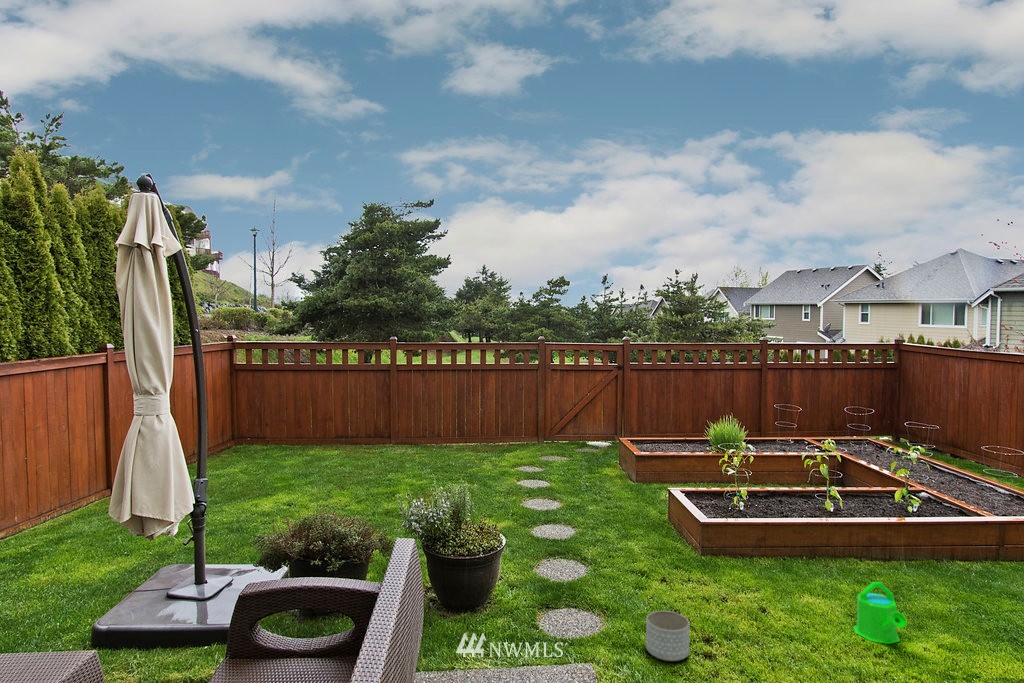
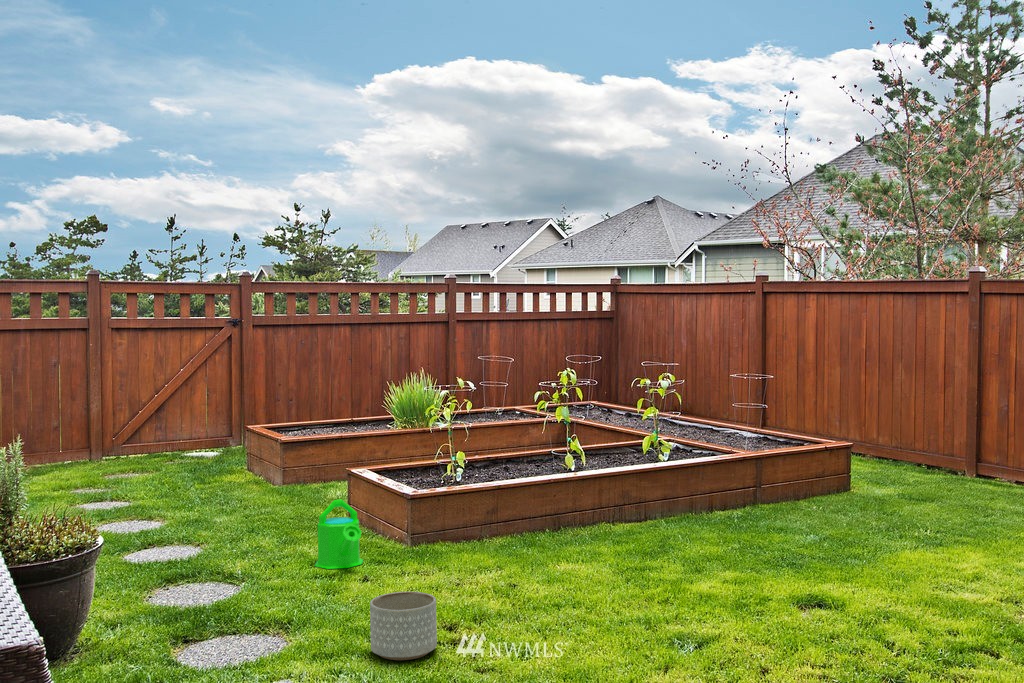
watering can: present [854,582,907,644] -> present [315,499,363,569]

